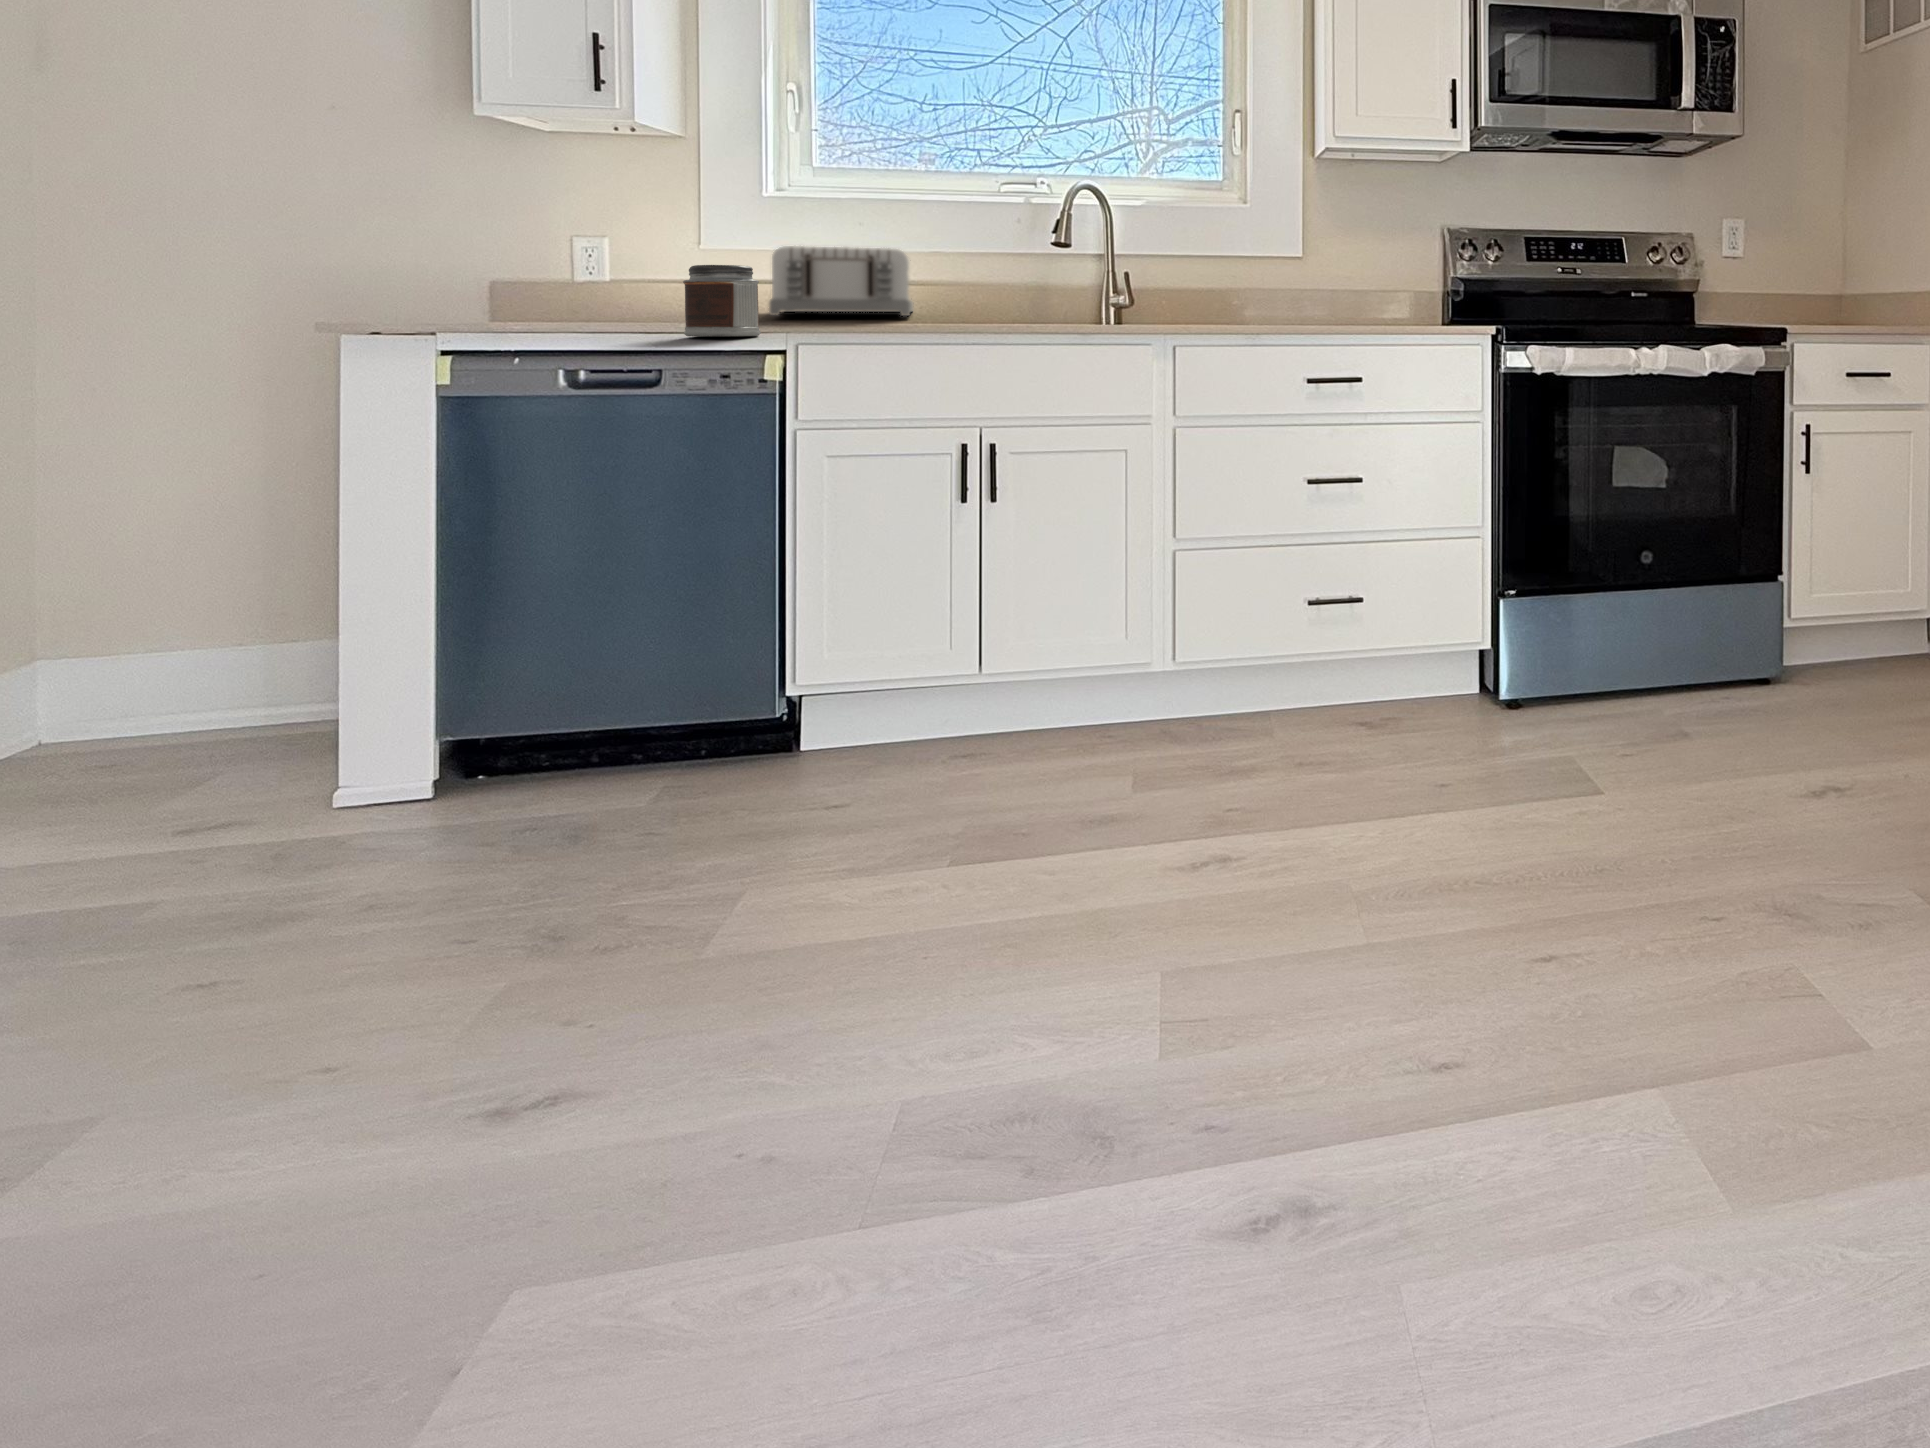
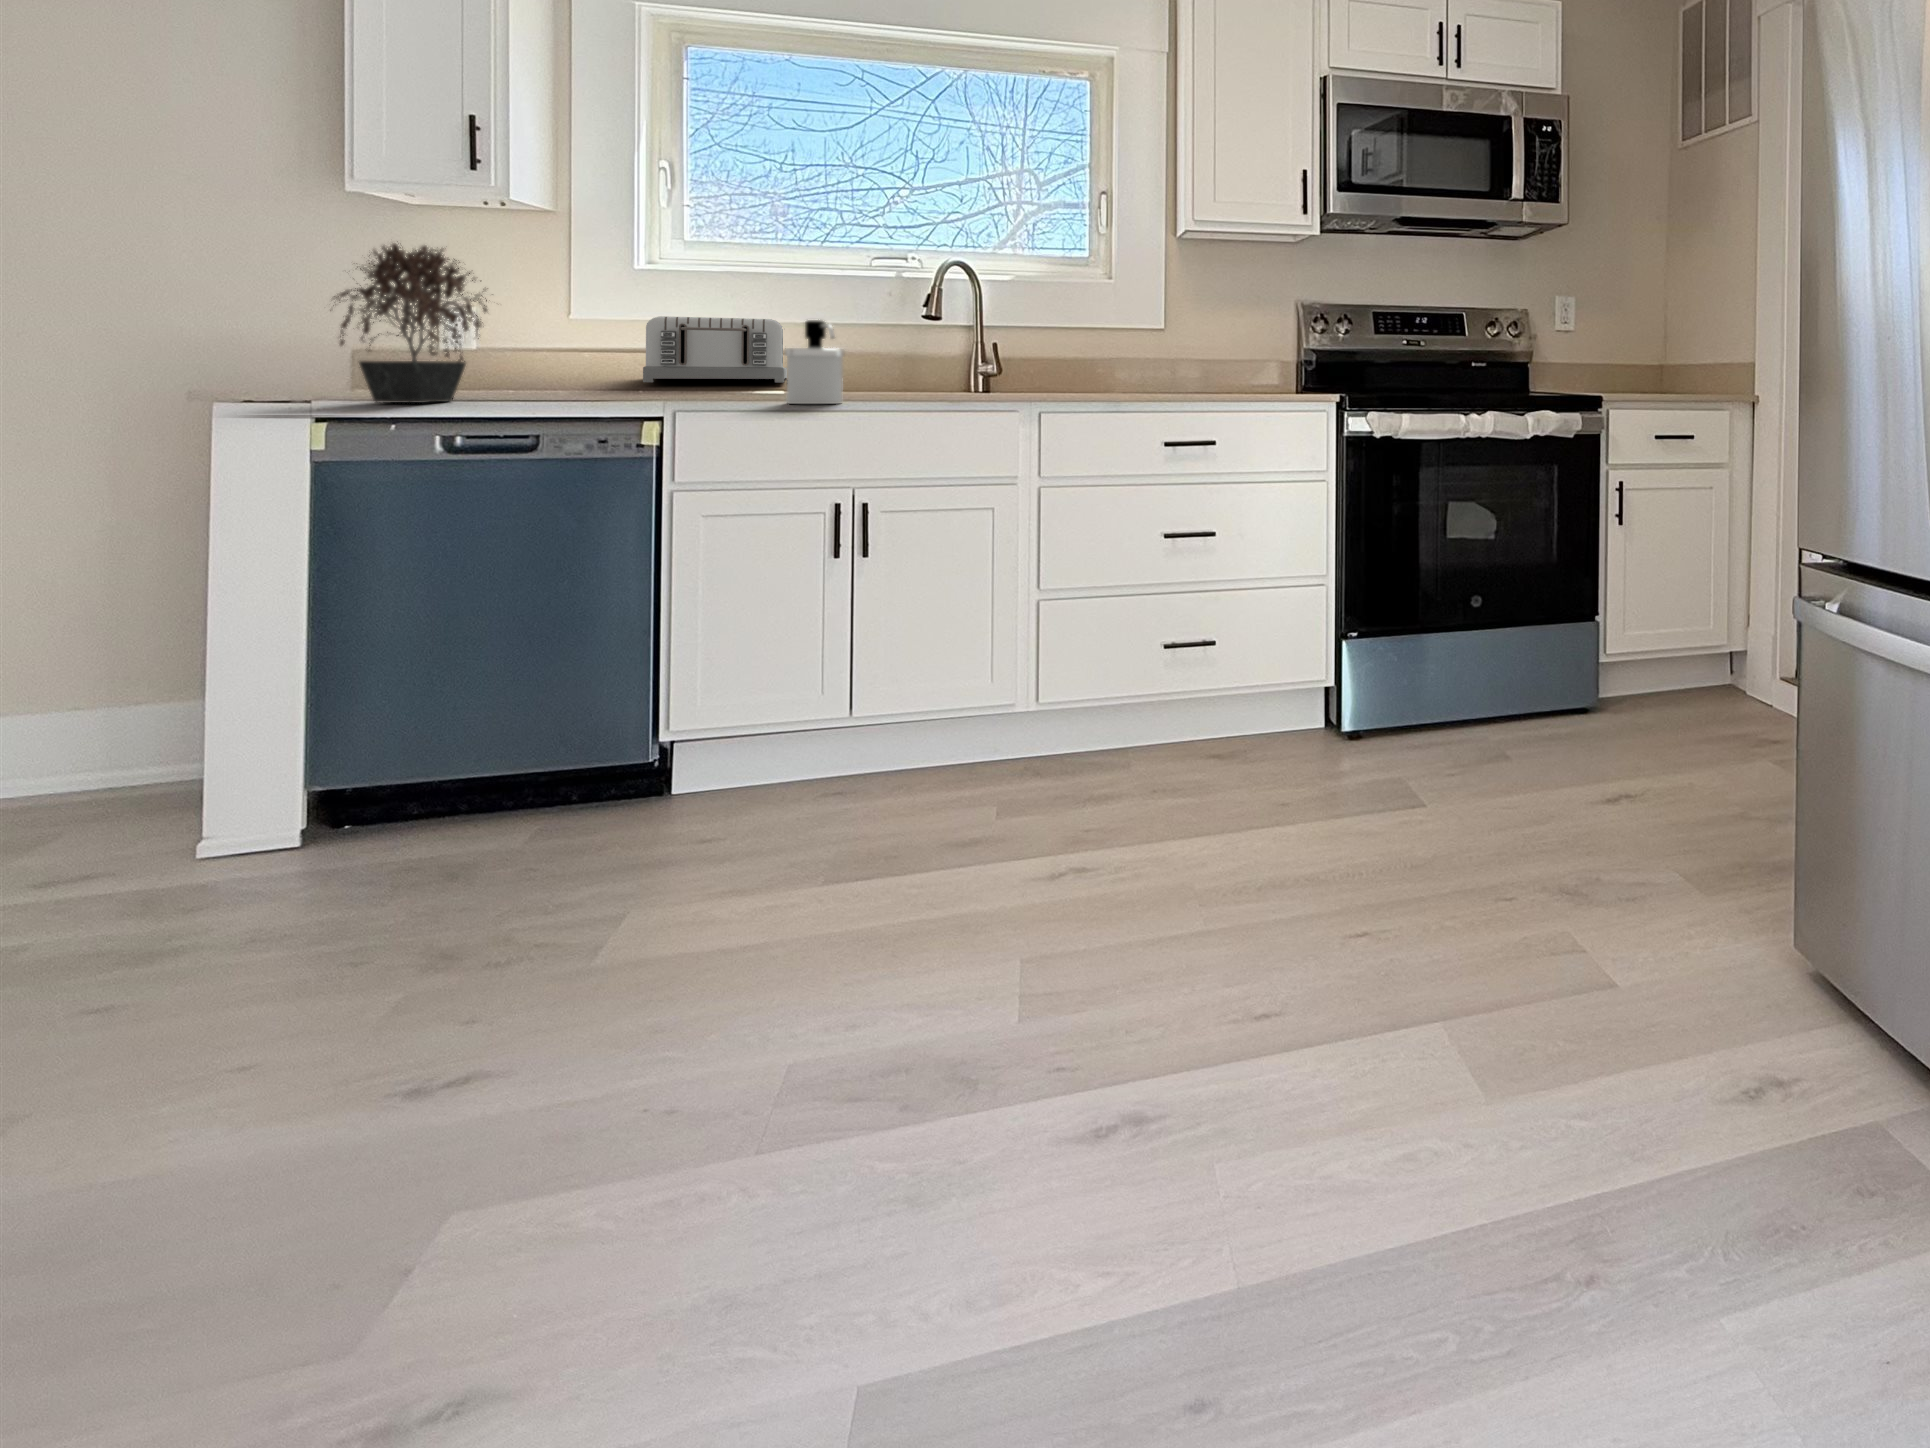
potted plant: none [453,163,627,335] -> present [330,243,488,403]
soap dispenser: none [909,247,970,337] -> present [785,320,845,404]
jar: present [683,265,761,337] -> none [560,337,637,404]

